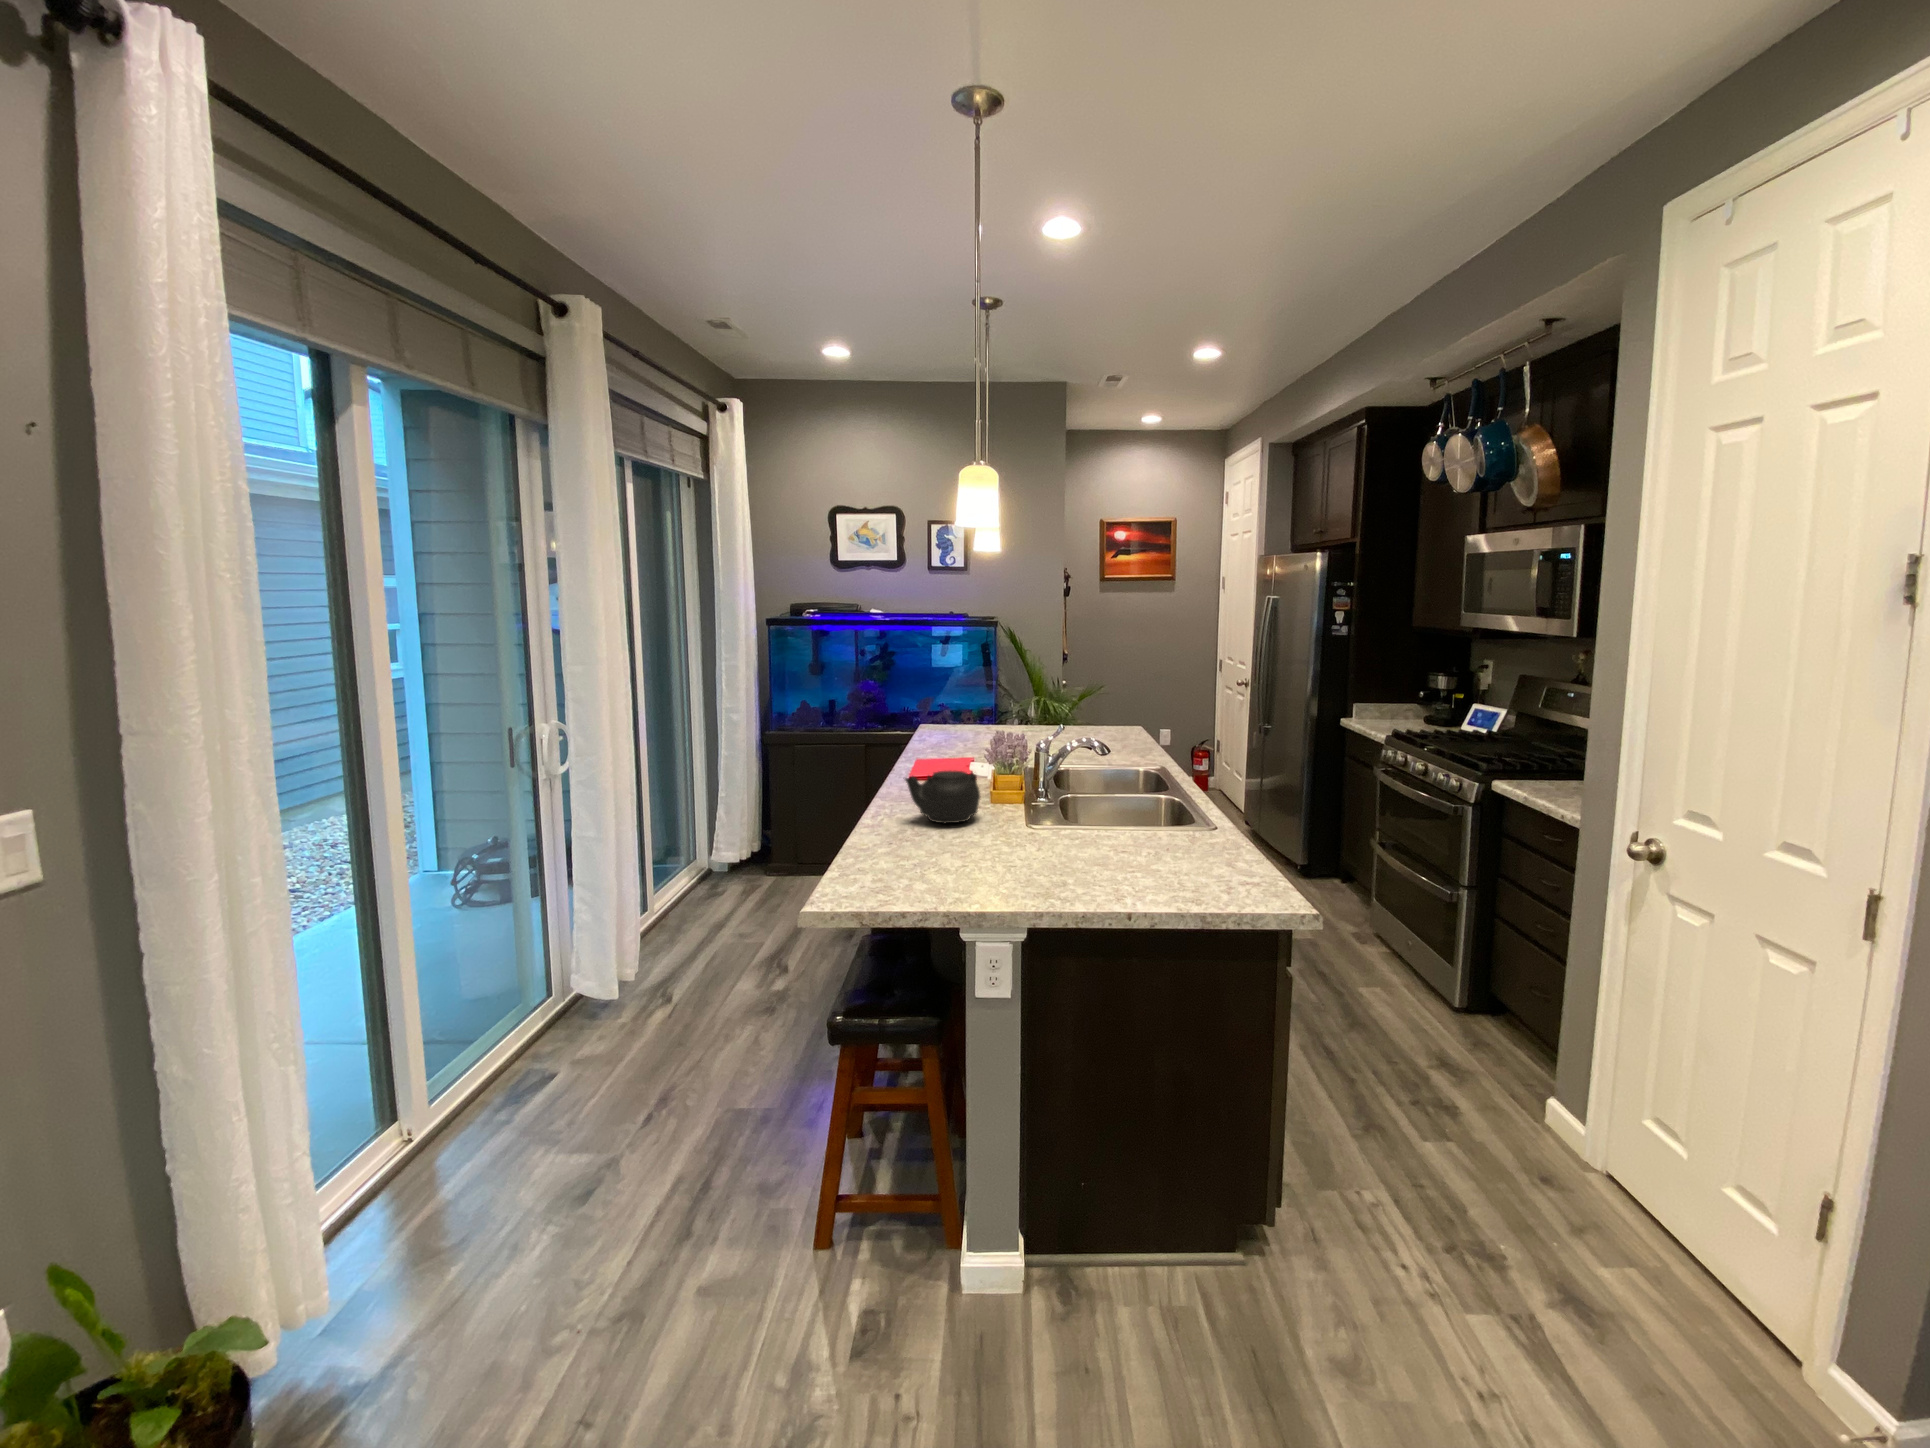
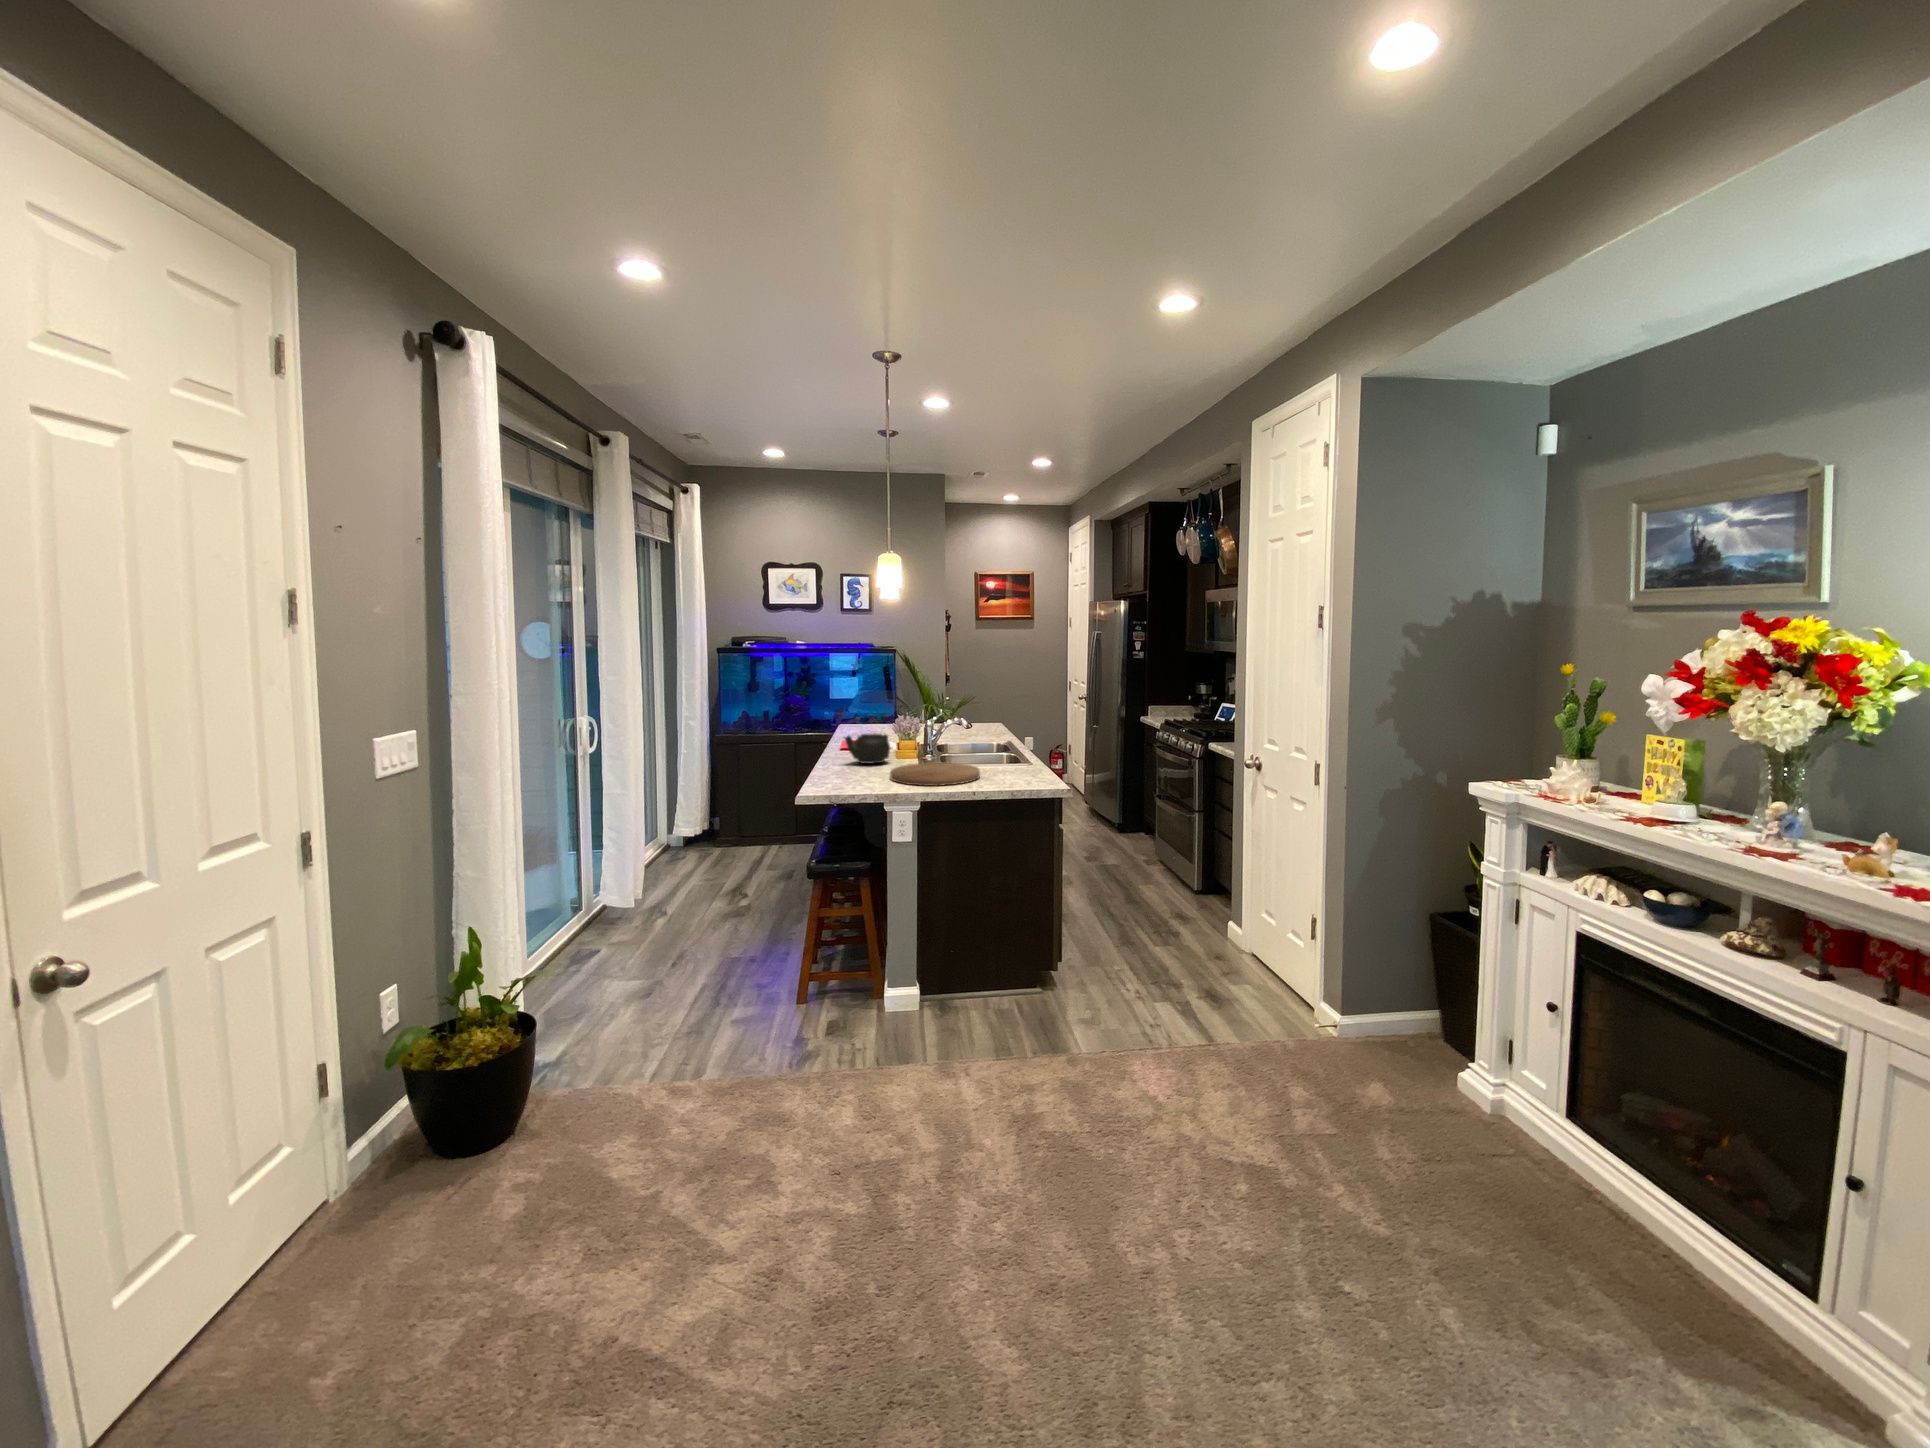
cutting board: none [976,830,1135,896] -> present [890,762,980,786]

